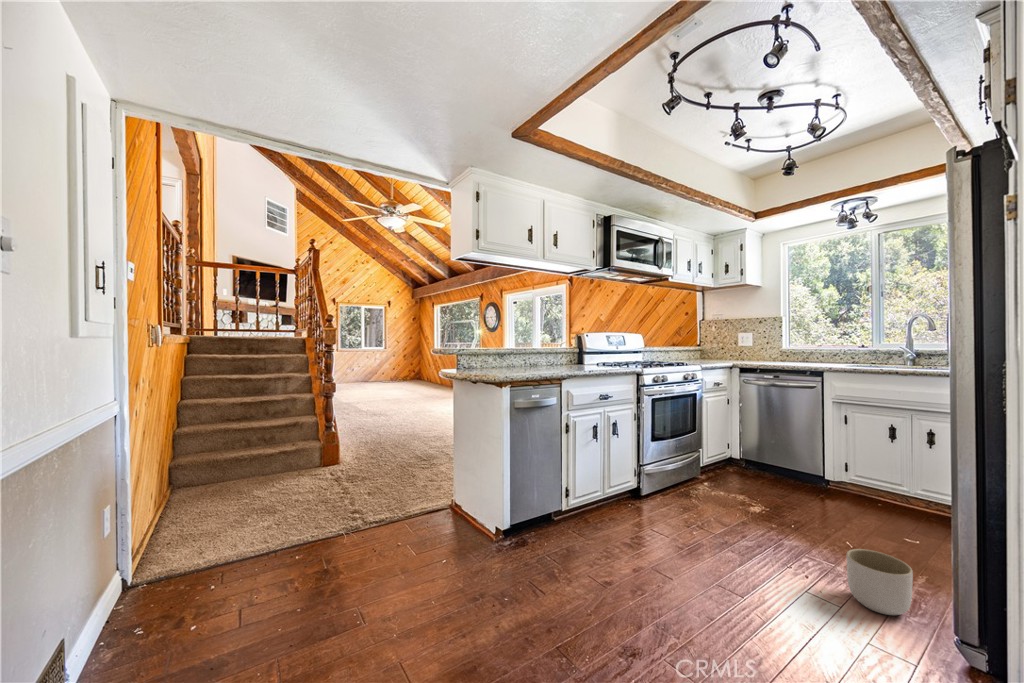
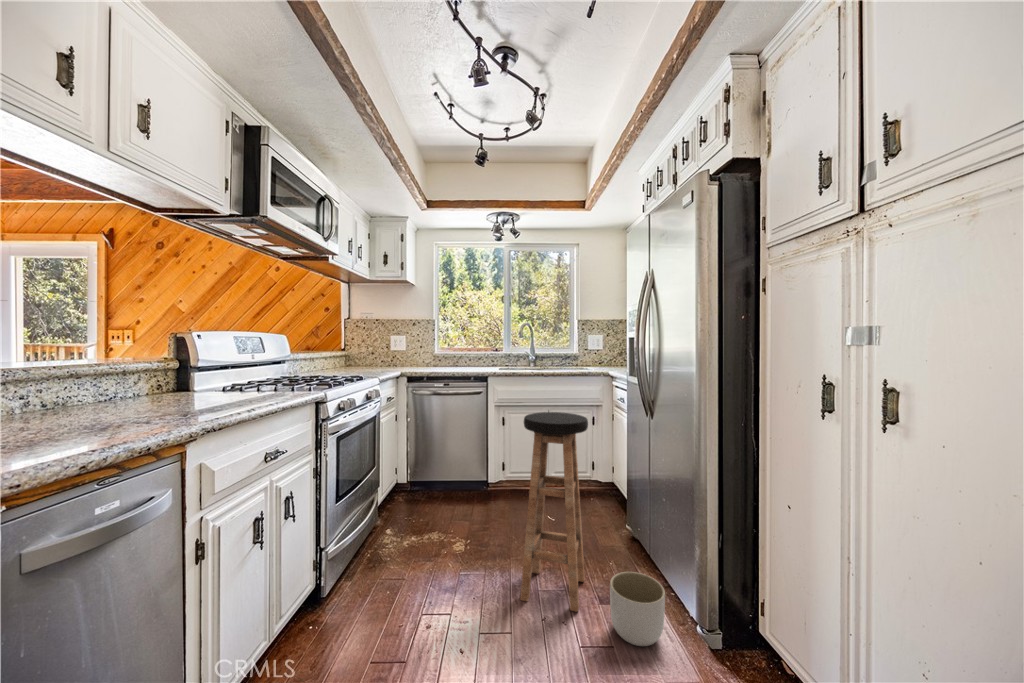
bar stool: none [780,398,866,572] -> present [520,412,588,612]

